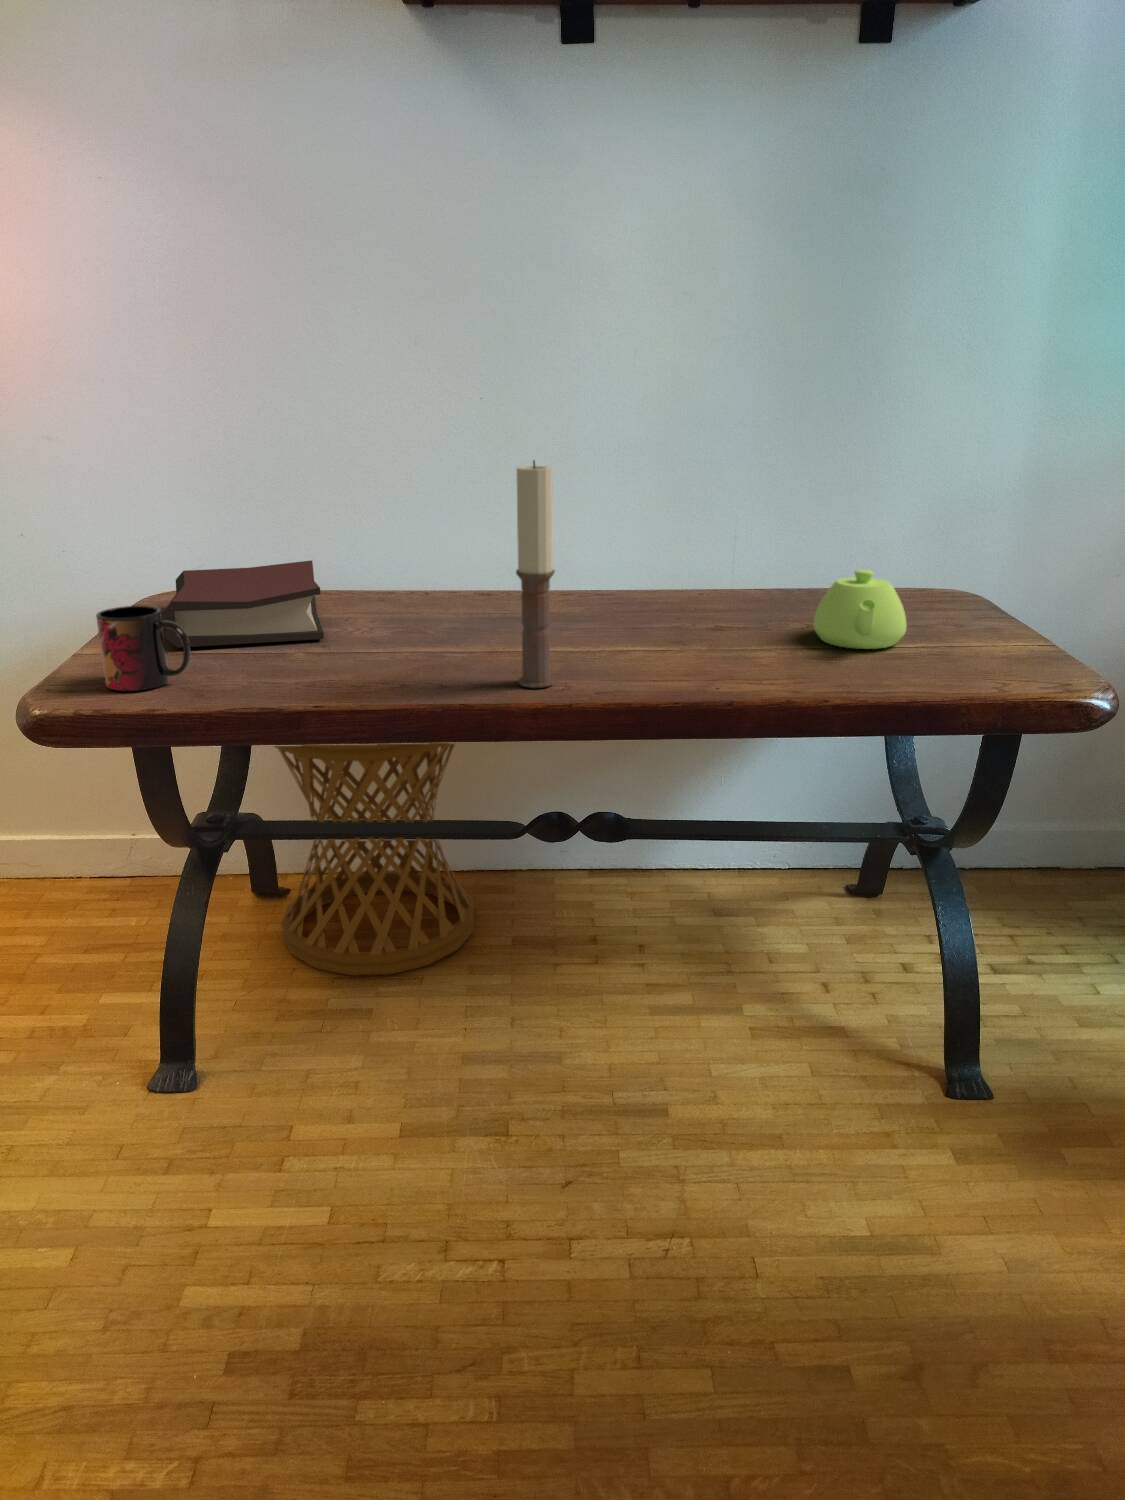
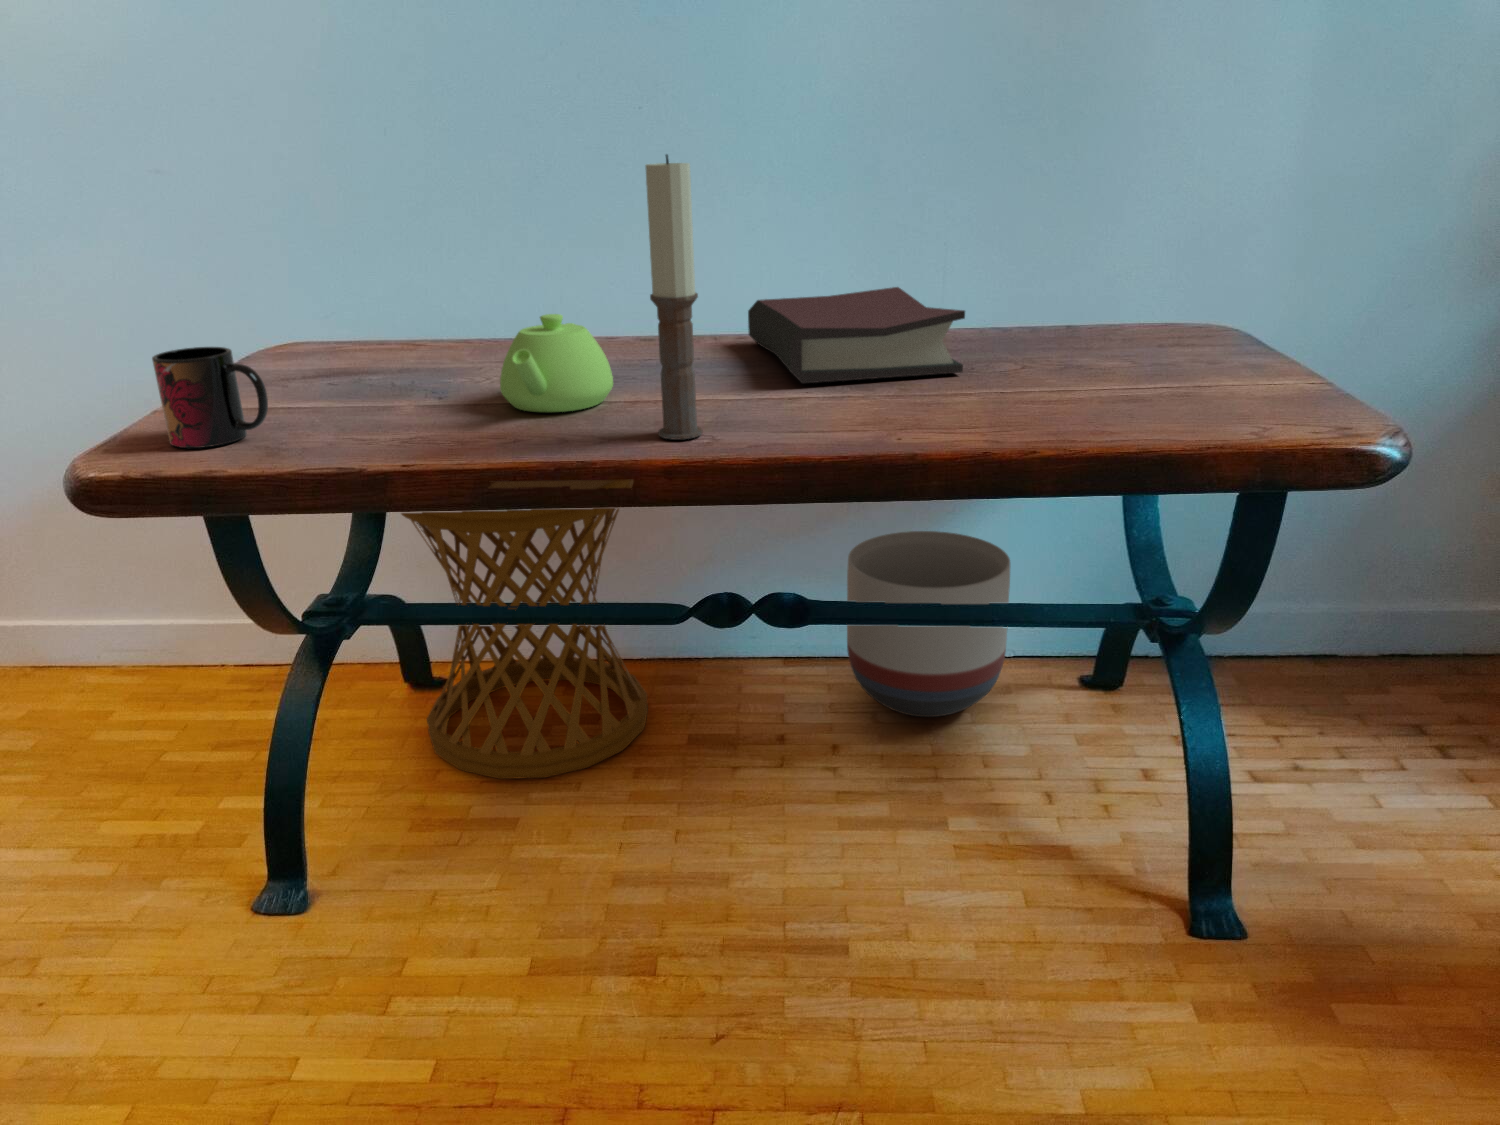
hardback book: present [163,560,324,648] -> present [748,287,965,383]
teapot: present [813,570,907,649] -> present [500,314,613,412]
planter: none [649,760,790,921] -> present [847,531,1010,717]

